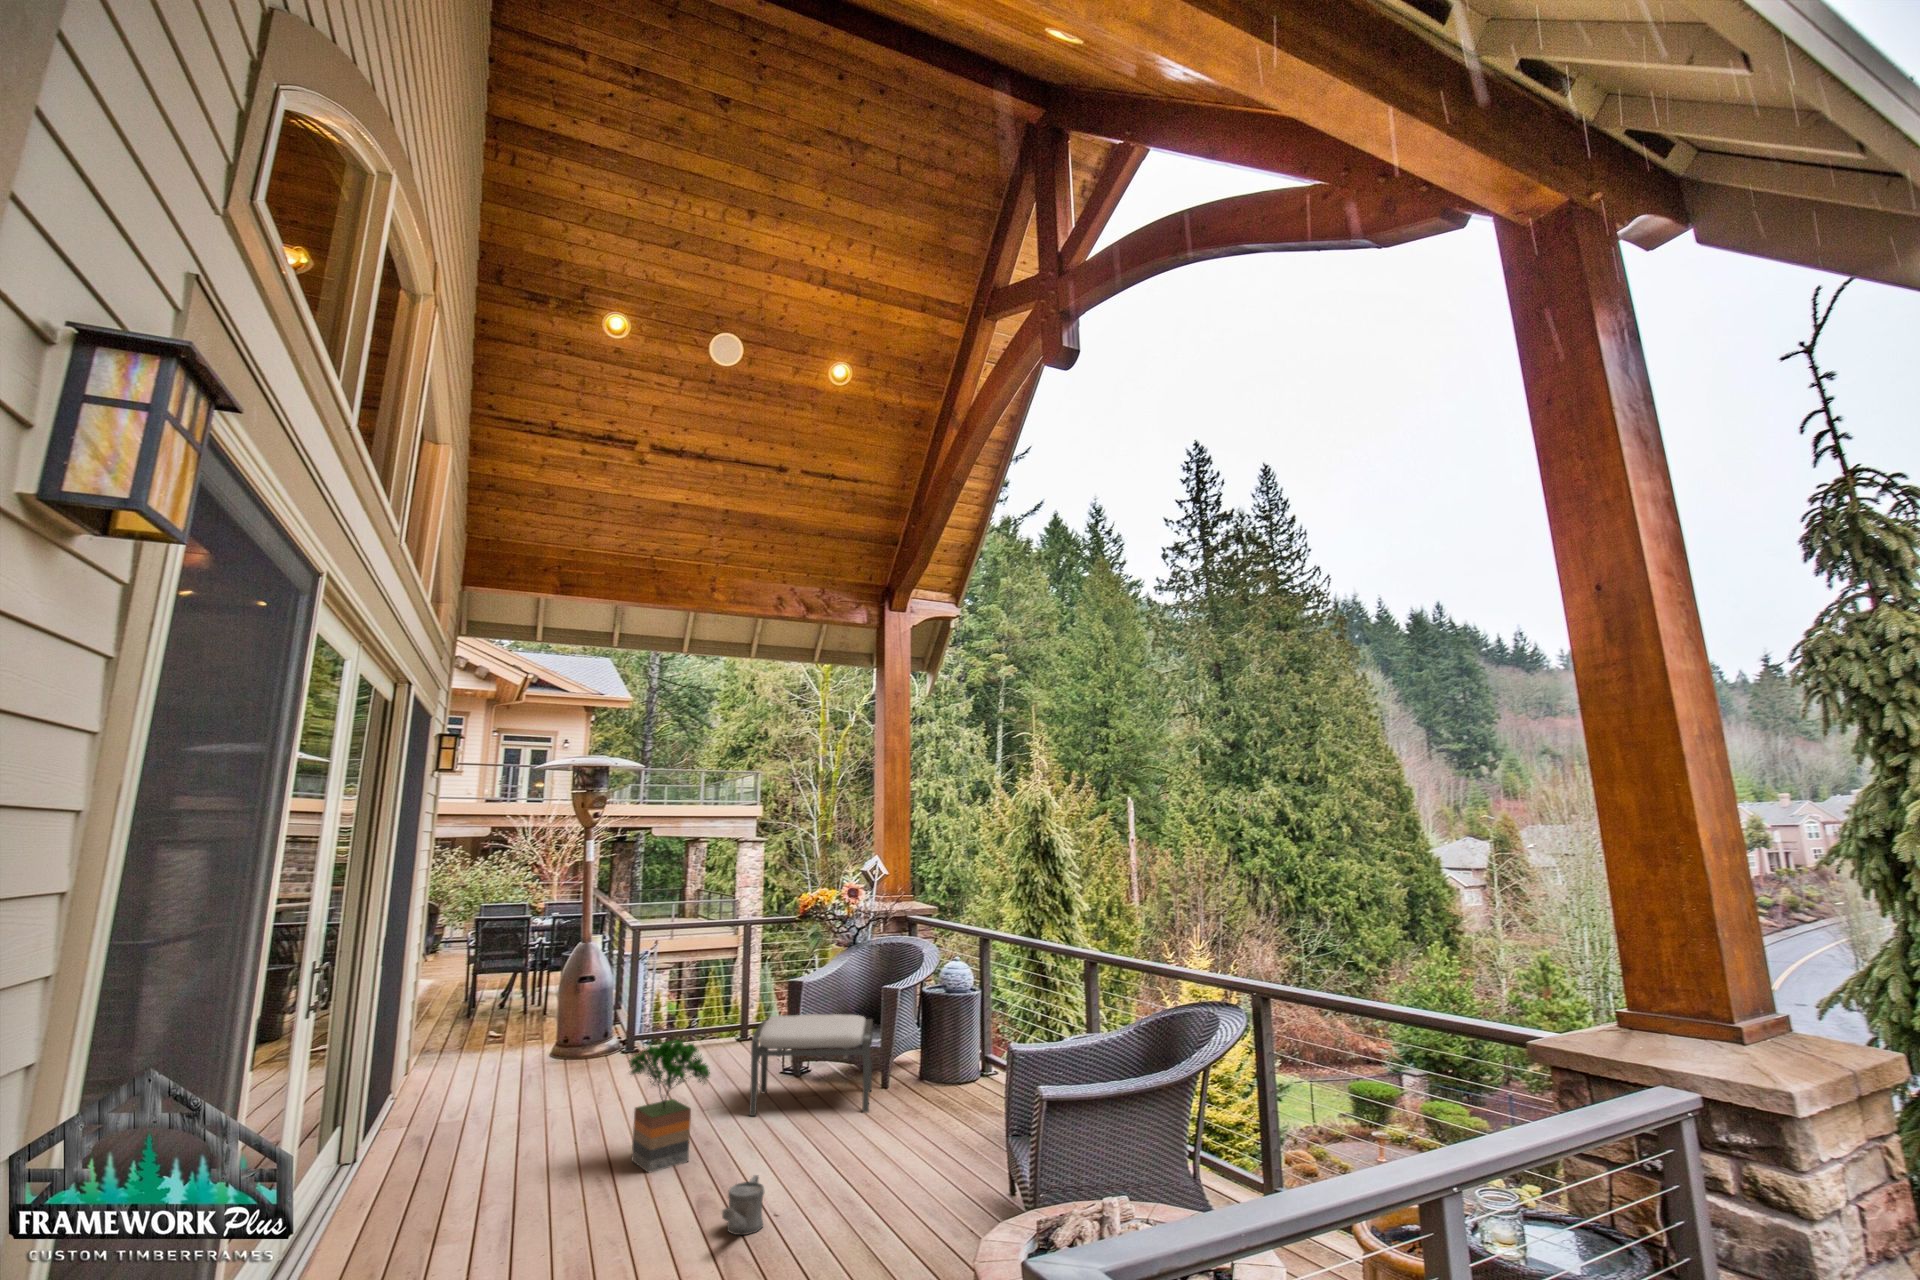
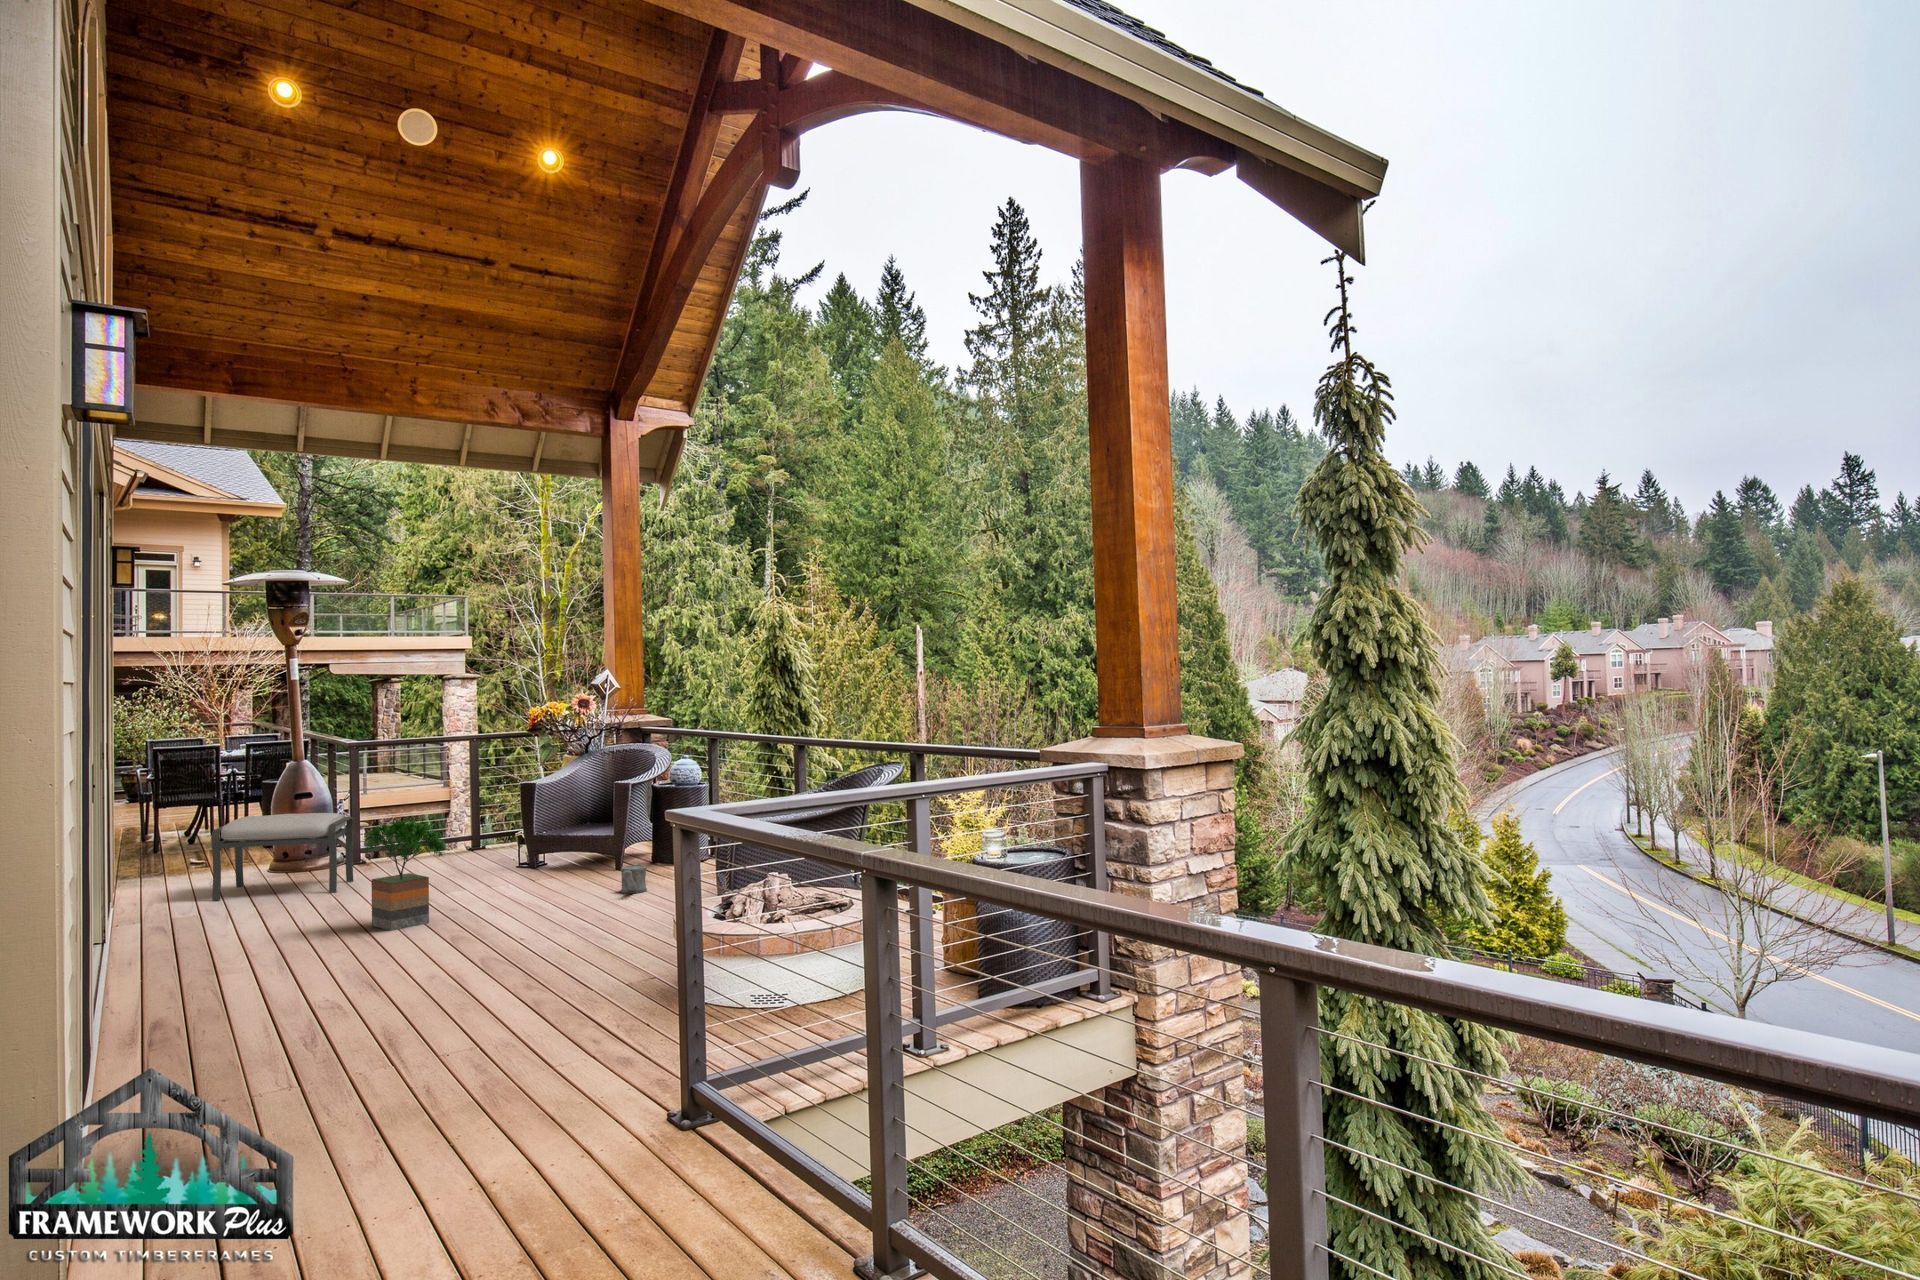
ottoman: present [749,1014,873,1116] -> present [211,813,354,901]
watering can: present [722,1175,764,1235] -> present [621,863,647,894]

